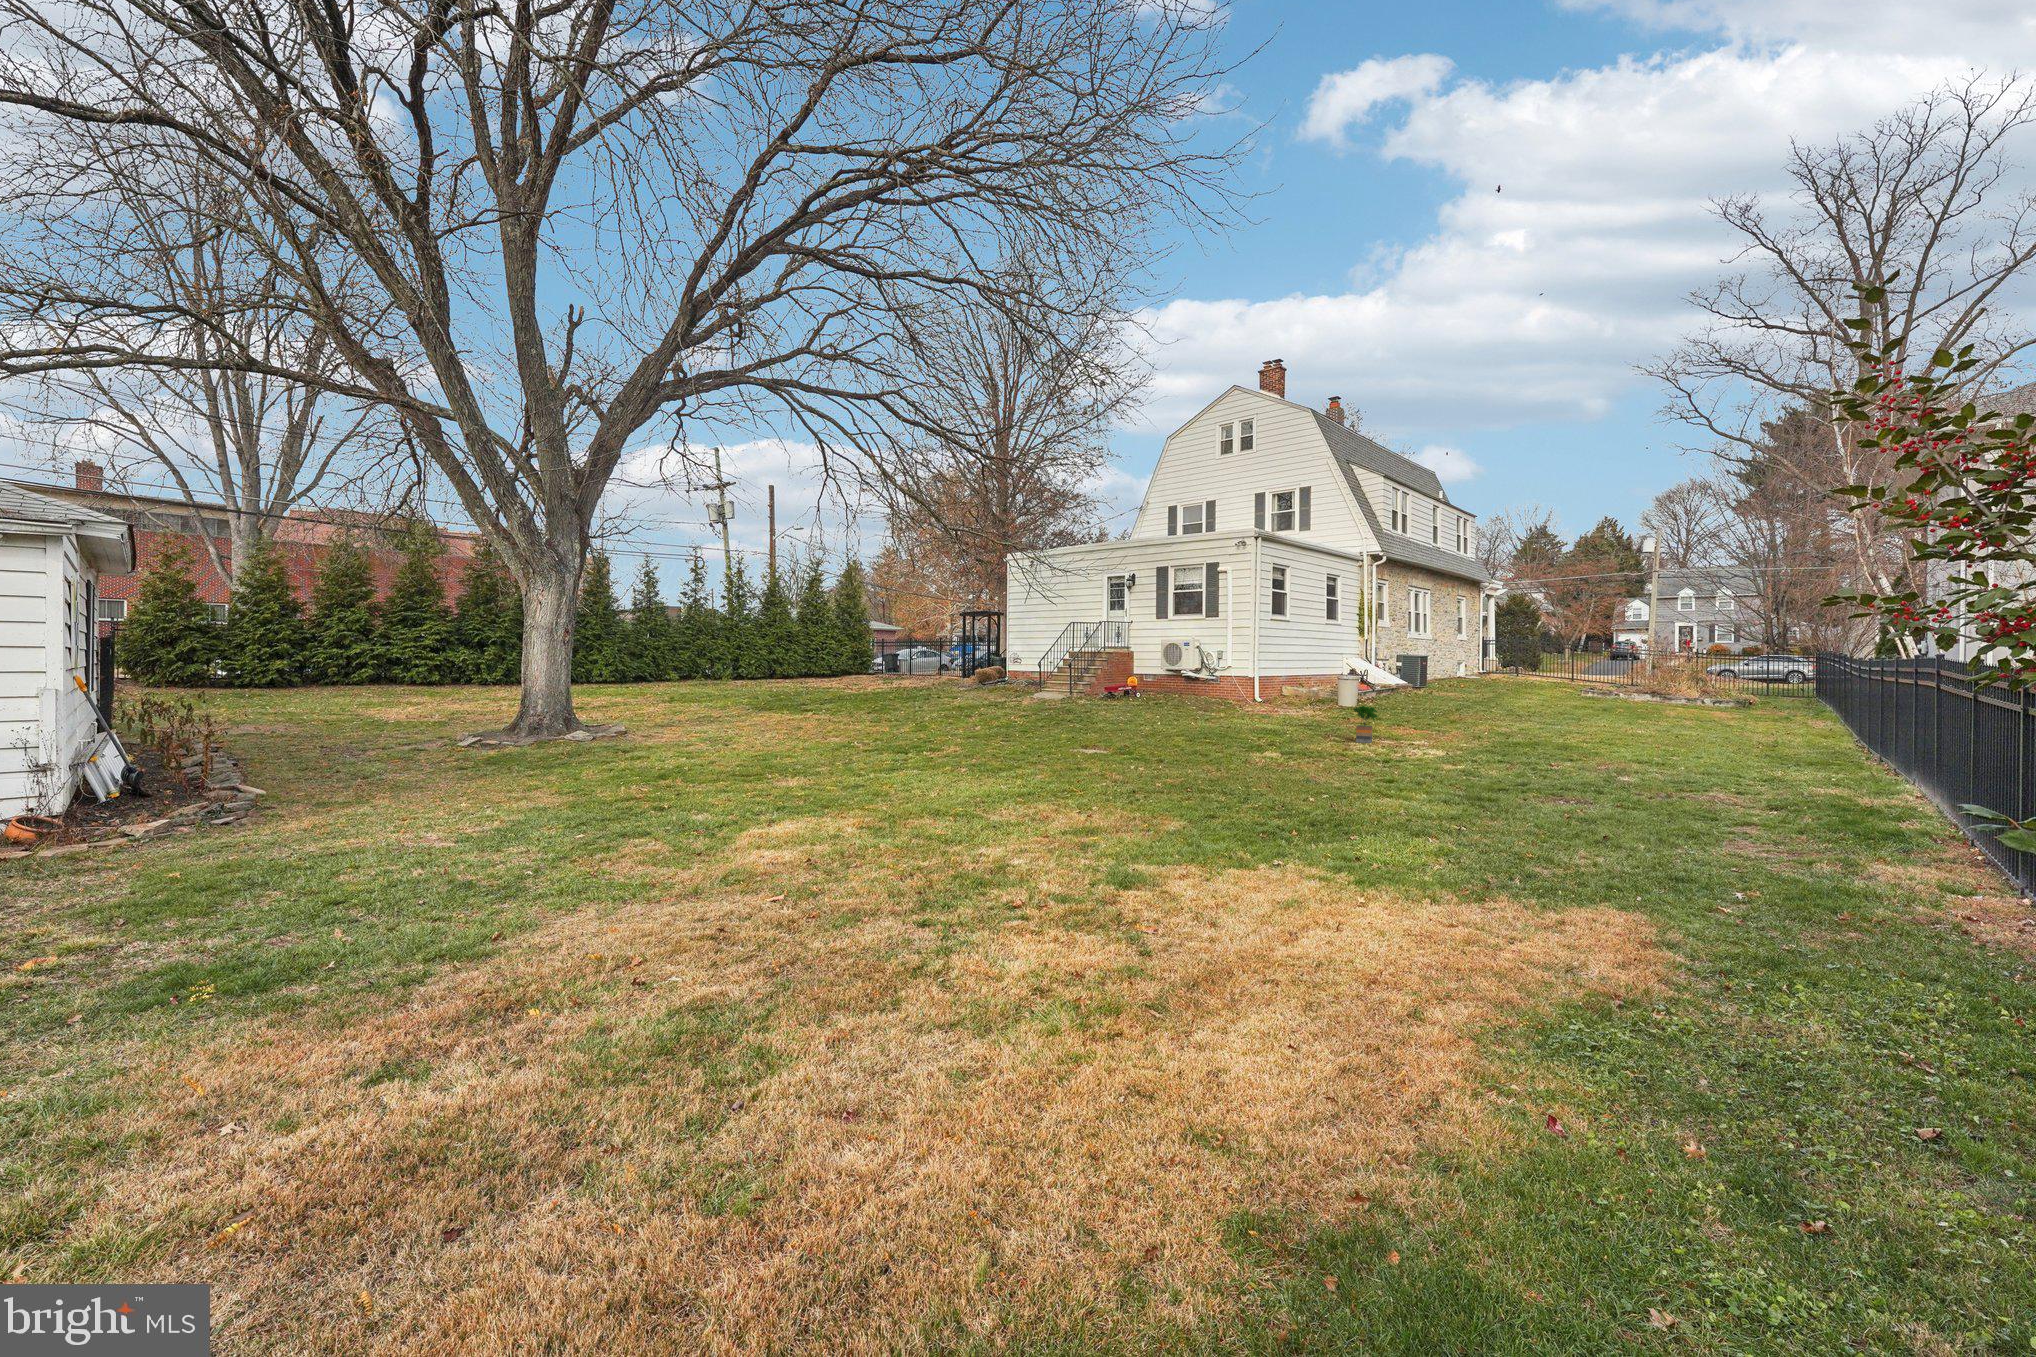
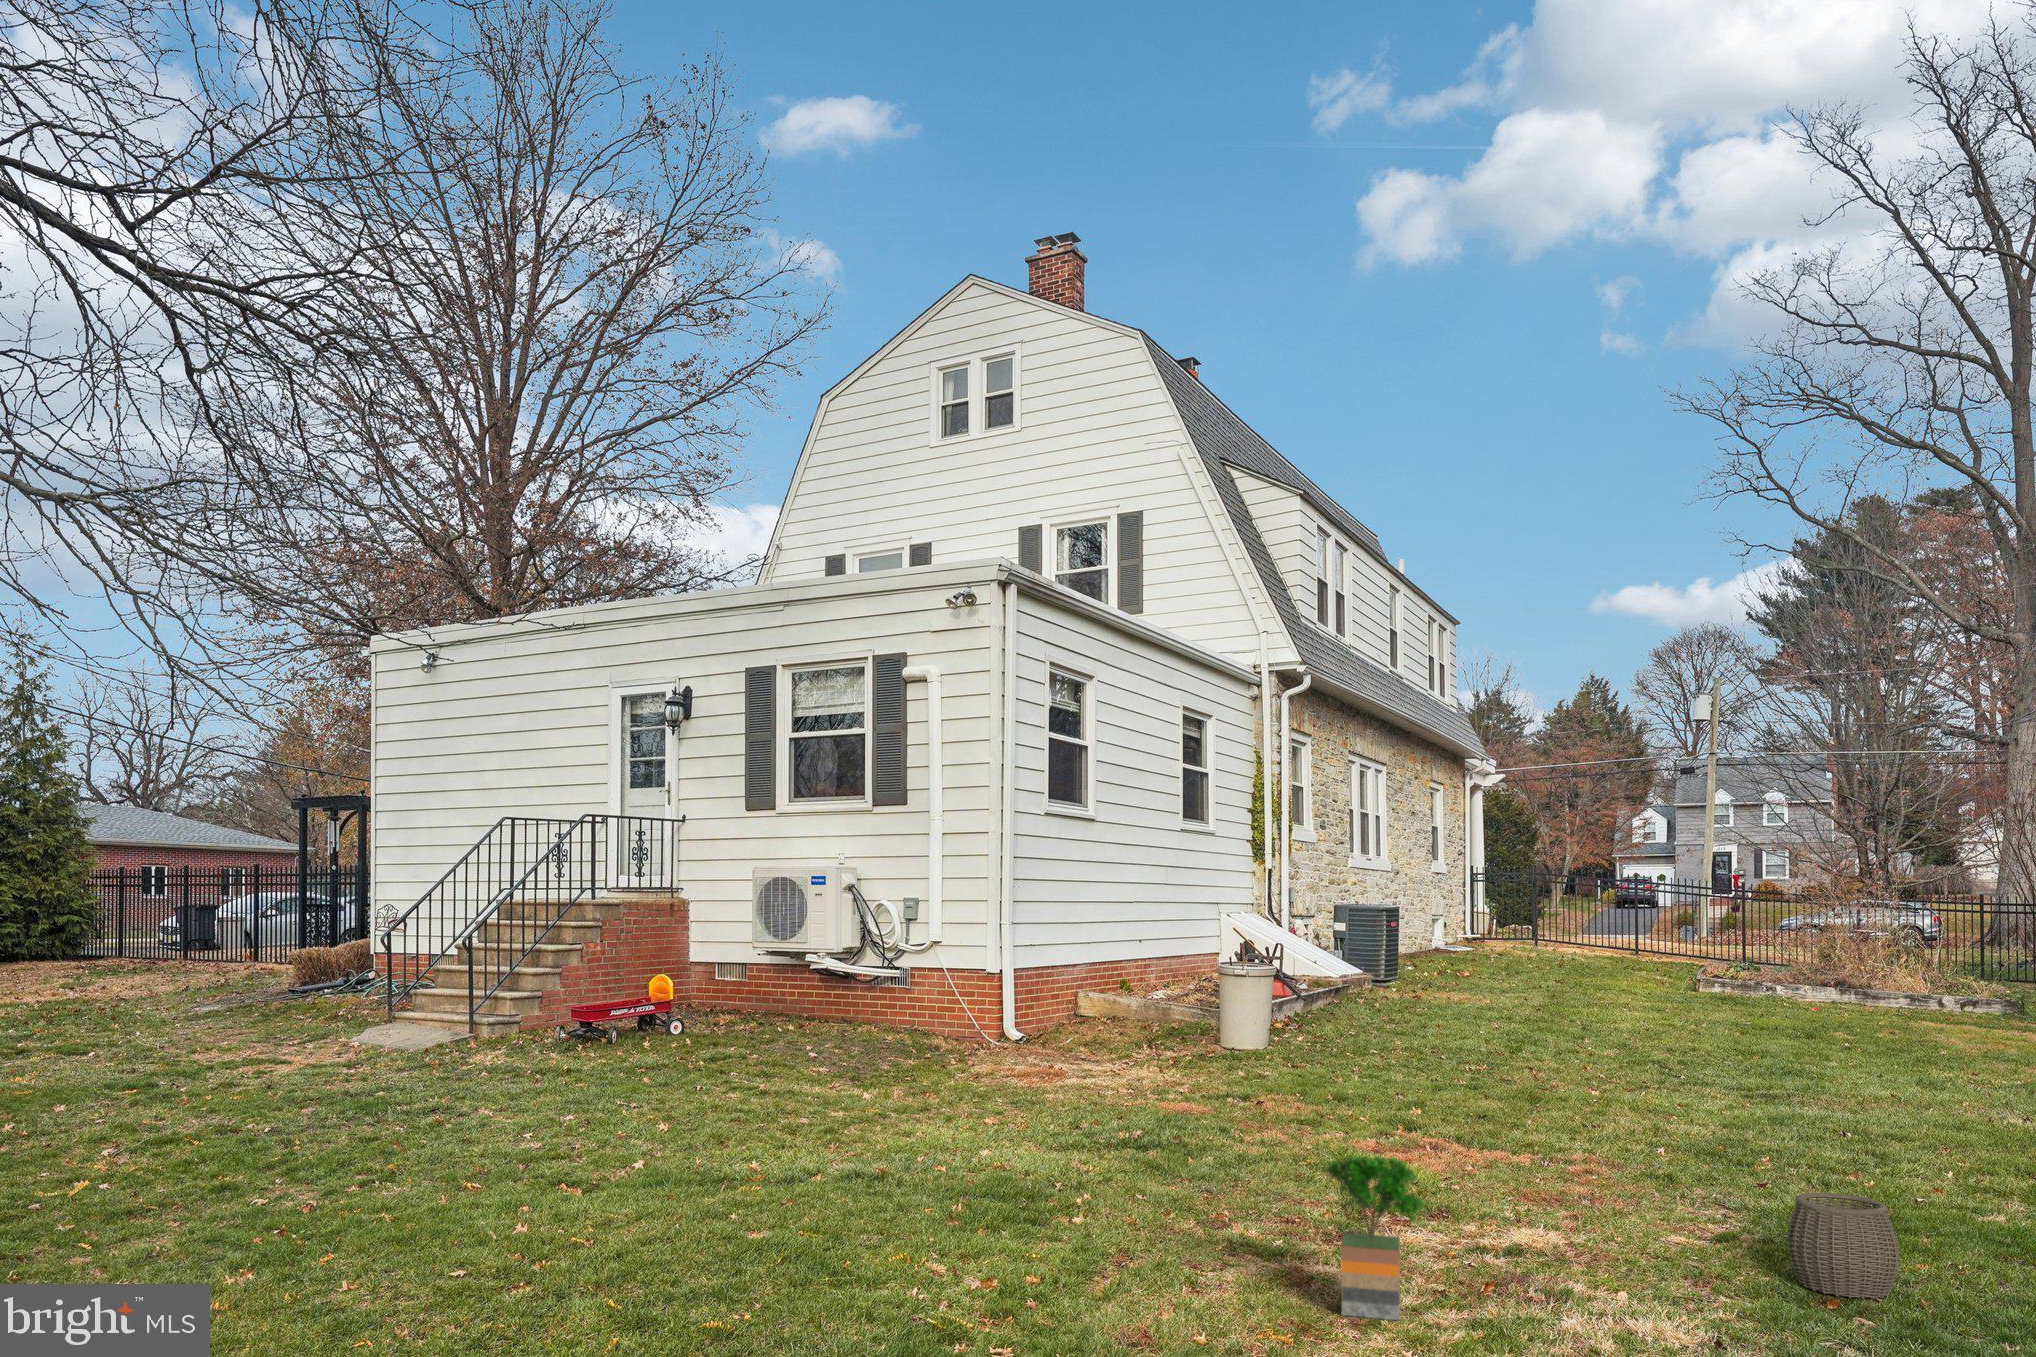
woven basket: none [1483,720,1512,744] -> present [1787,1193,1901,1299]

